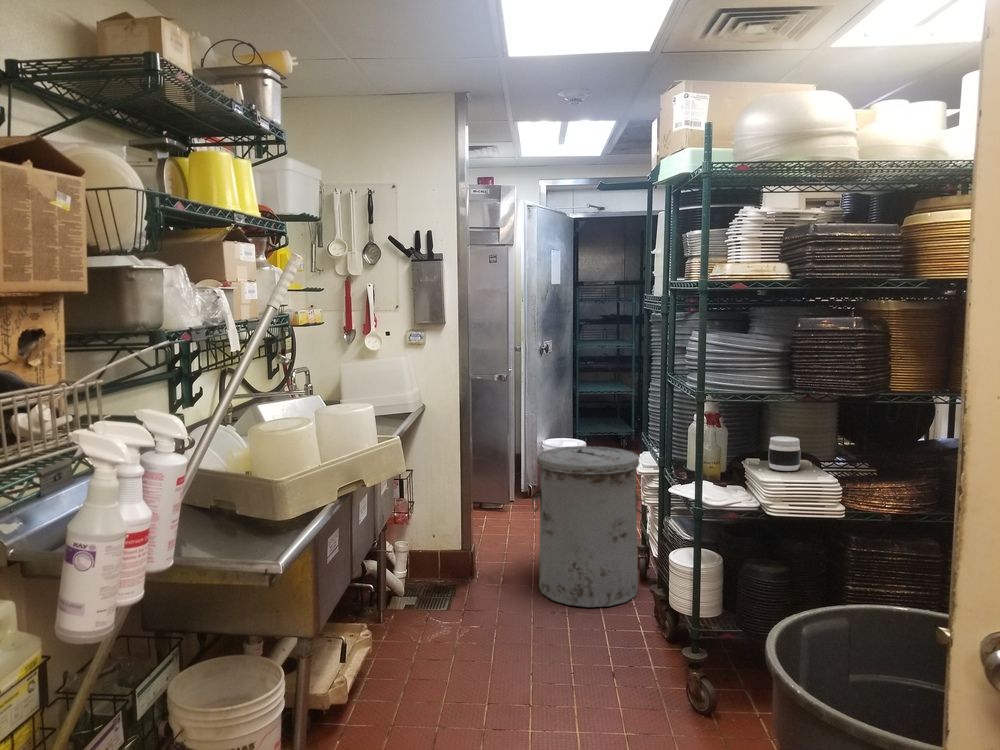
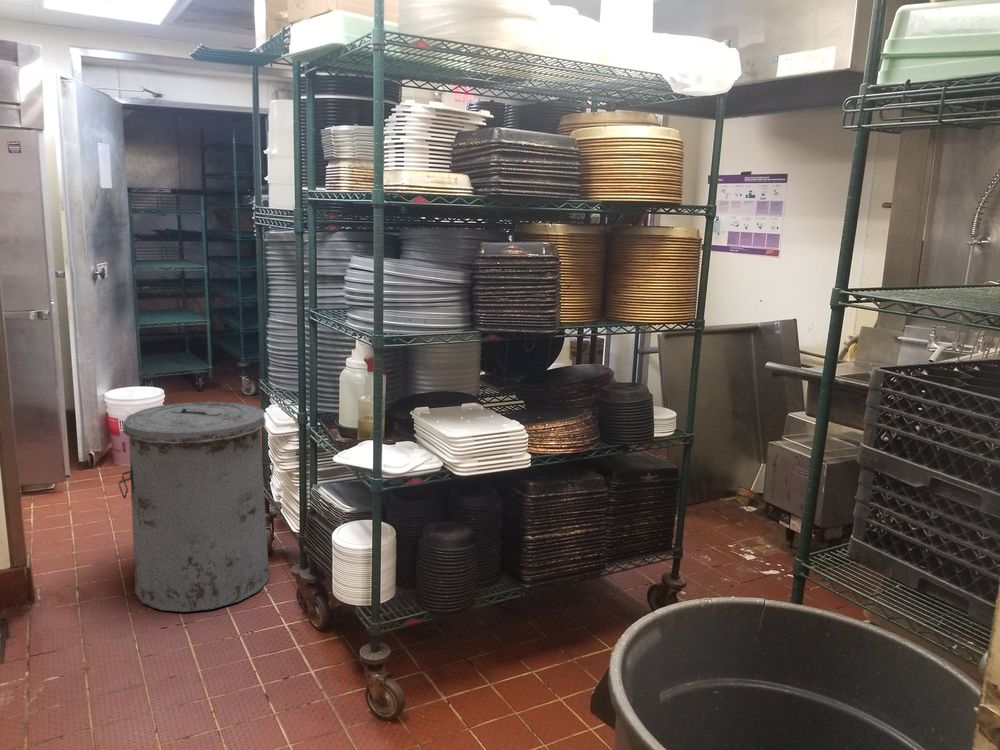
jar: present [768,436,801,471] -> none [444,380,478,420]

